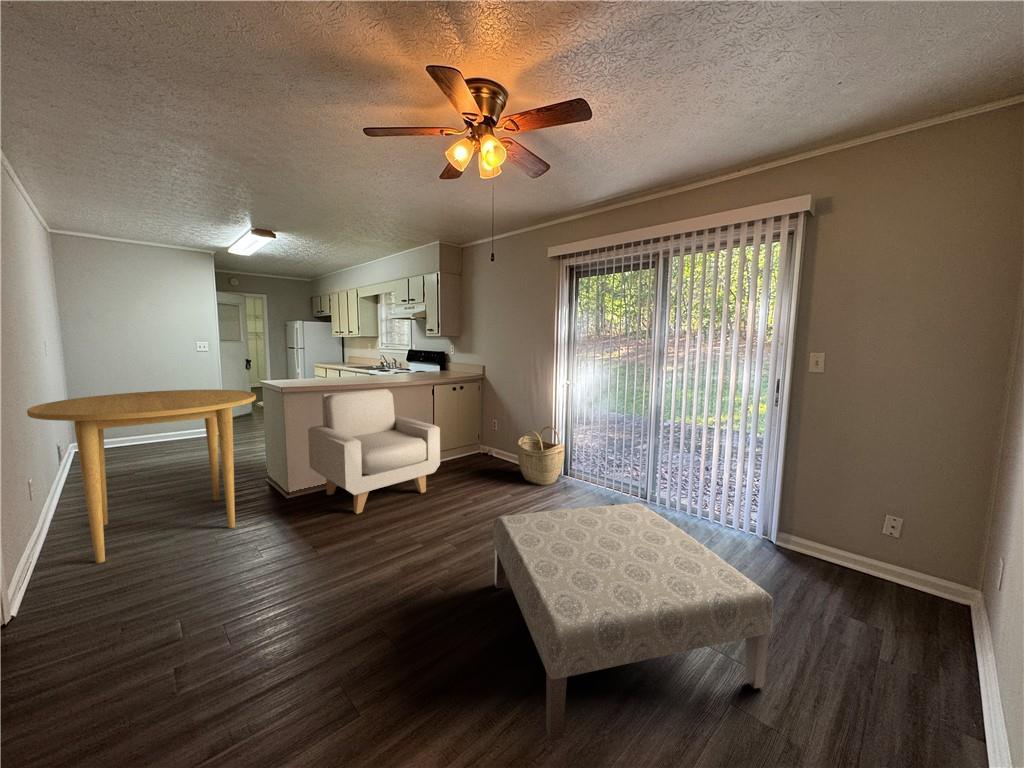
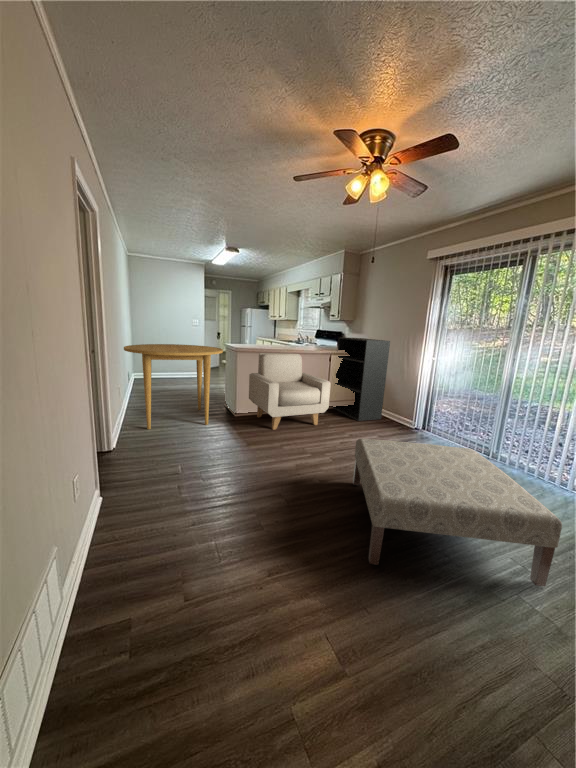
bookshelf: none [443,359,512,475] -> present [333,337,390,421]
woven basket: present [517,426,564,485] -> none [386,392,424,435]

